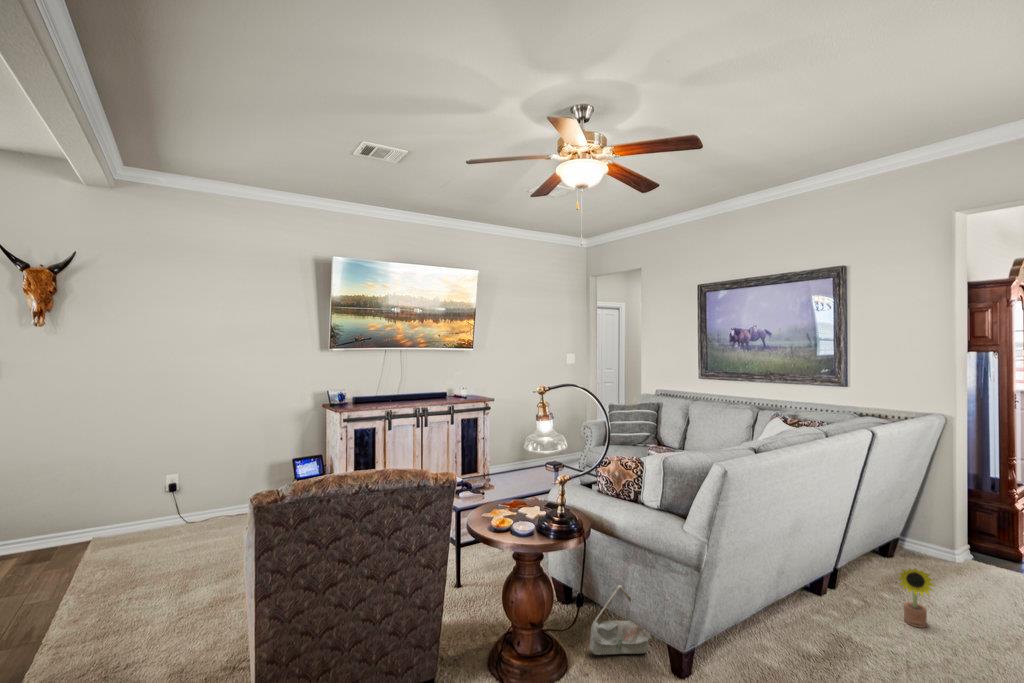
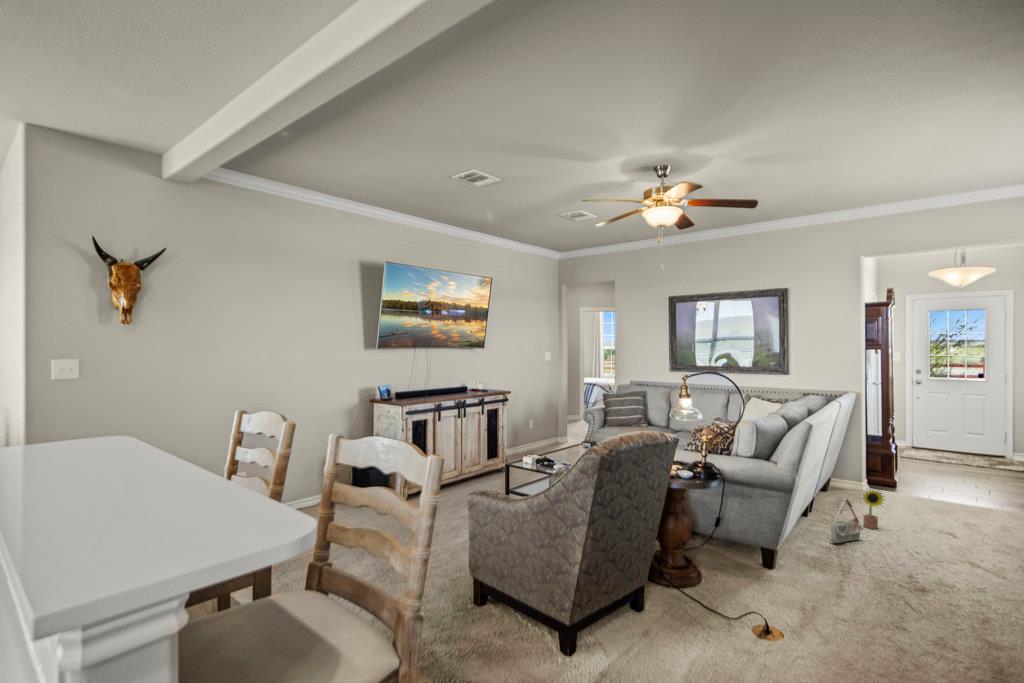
bag: present [589,585,651,655] -> present [831,498,863,543]

